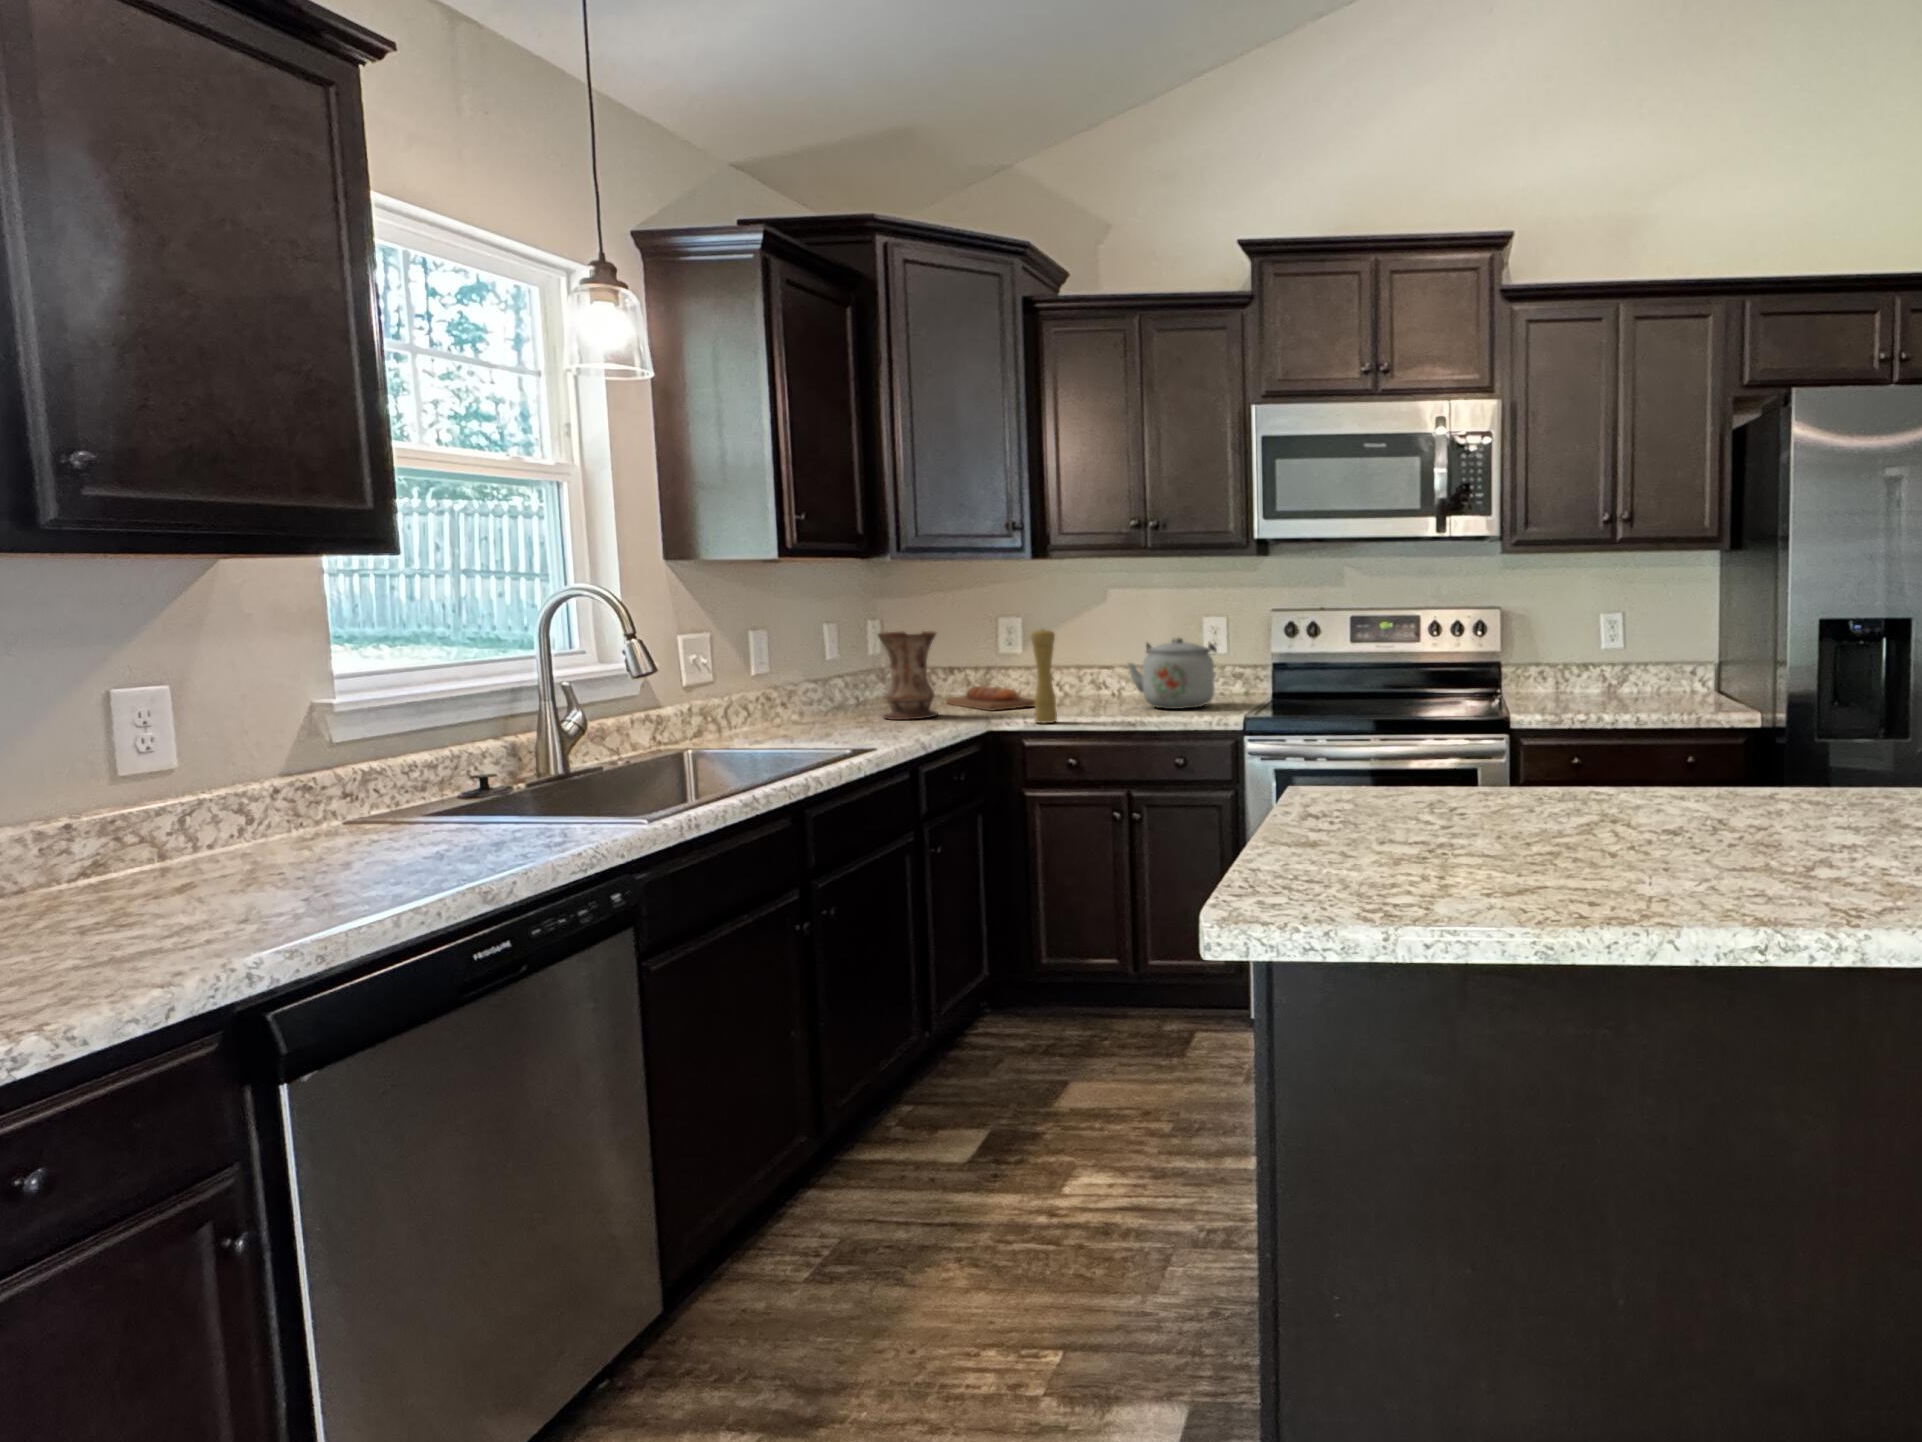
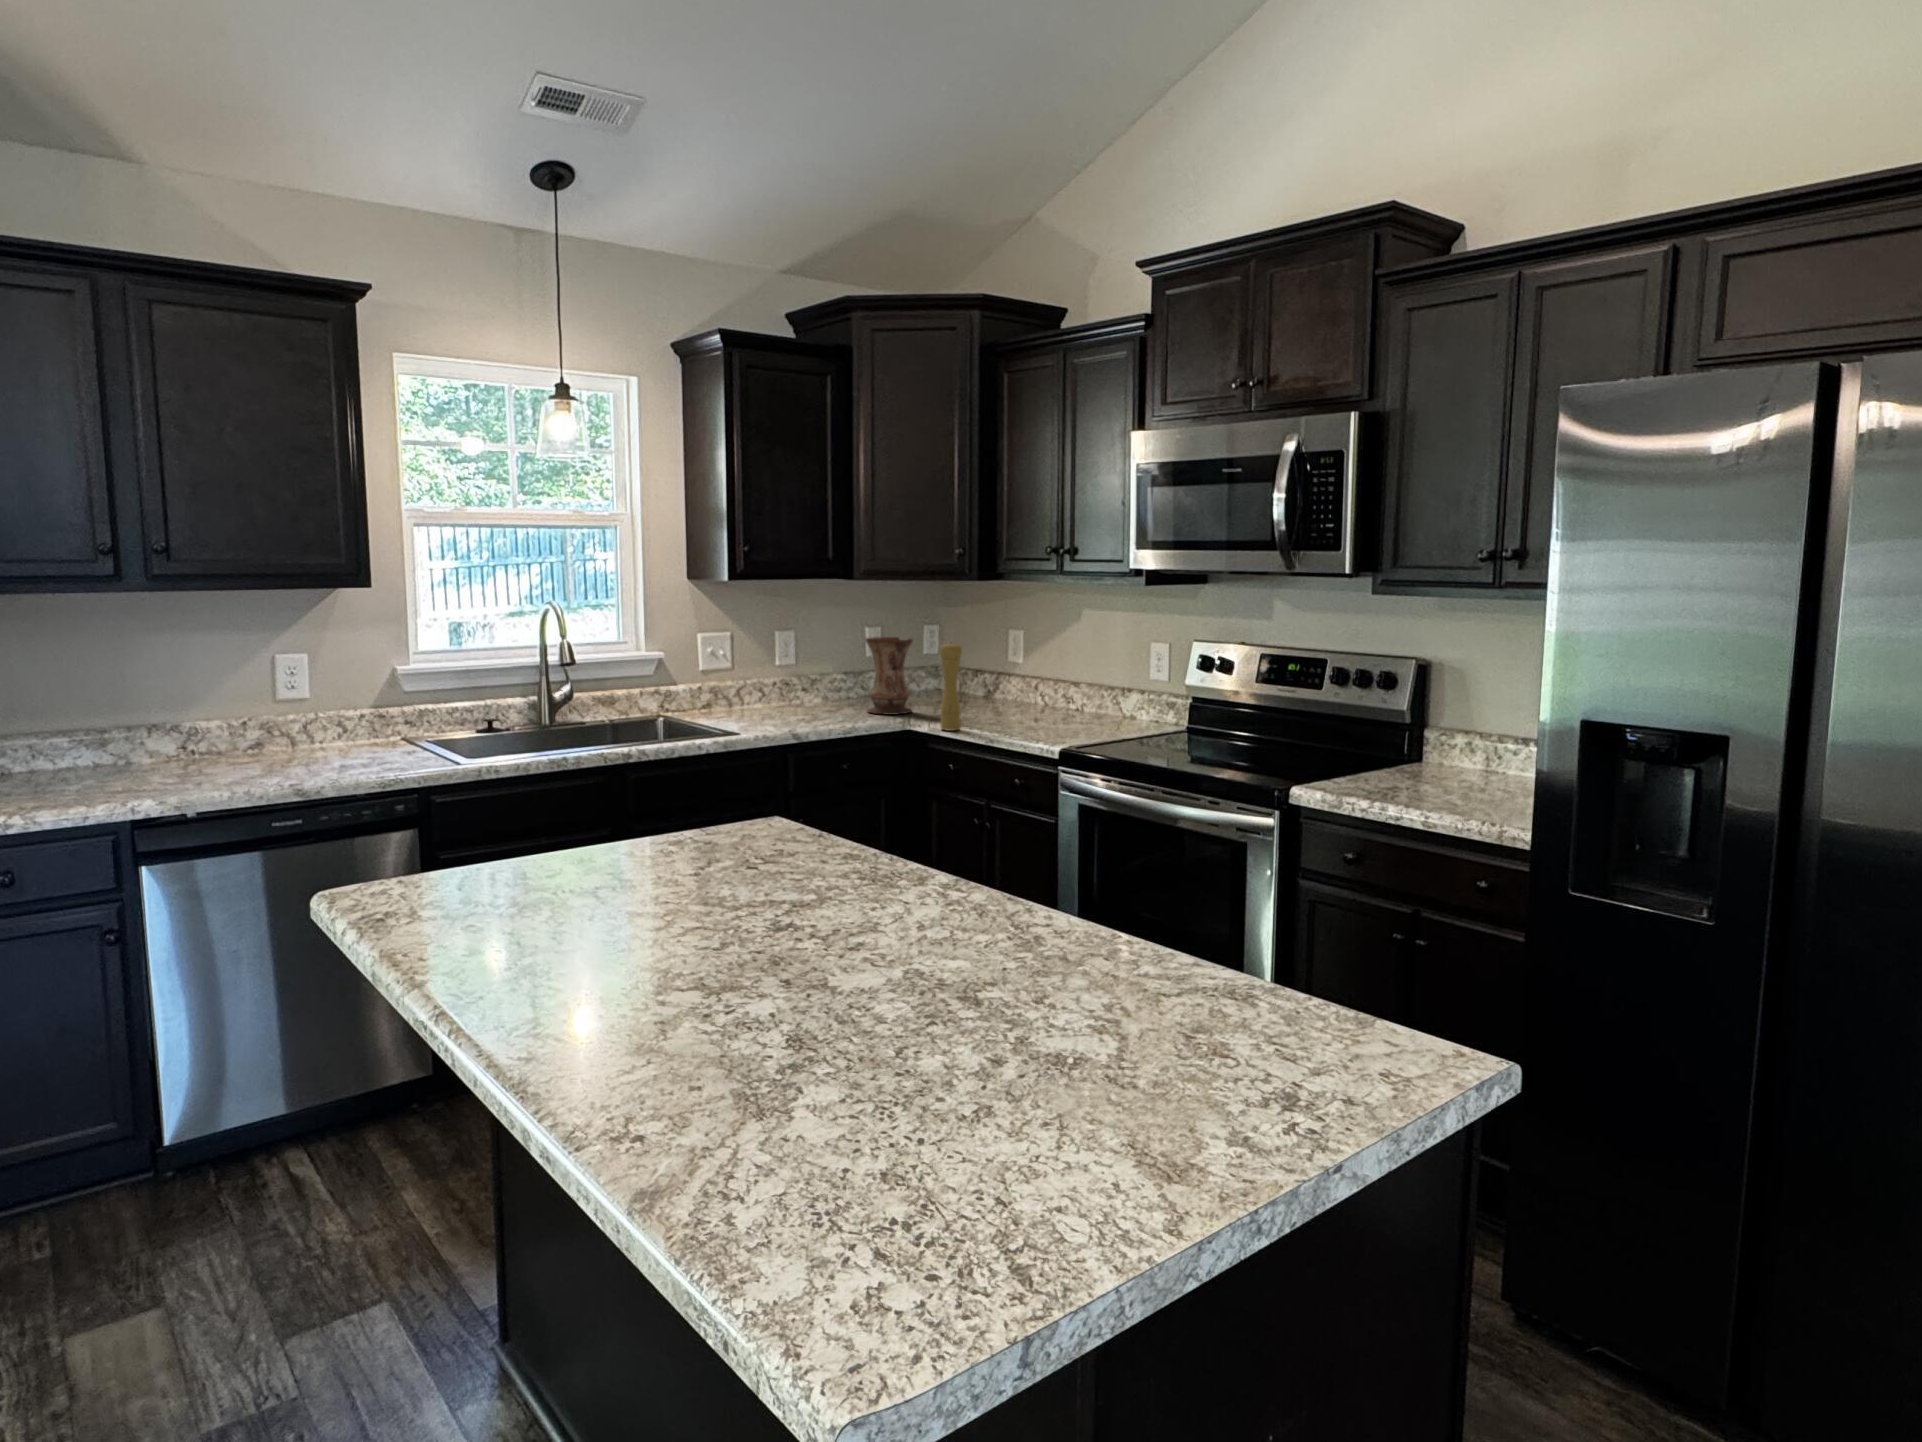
kettle: present [1128,638,1217,709] -> none [1075,658,1167,732]
bread loaf: present [946,686,1035,711] -> none [960,690,1013,714]

